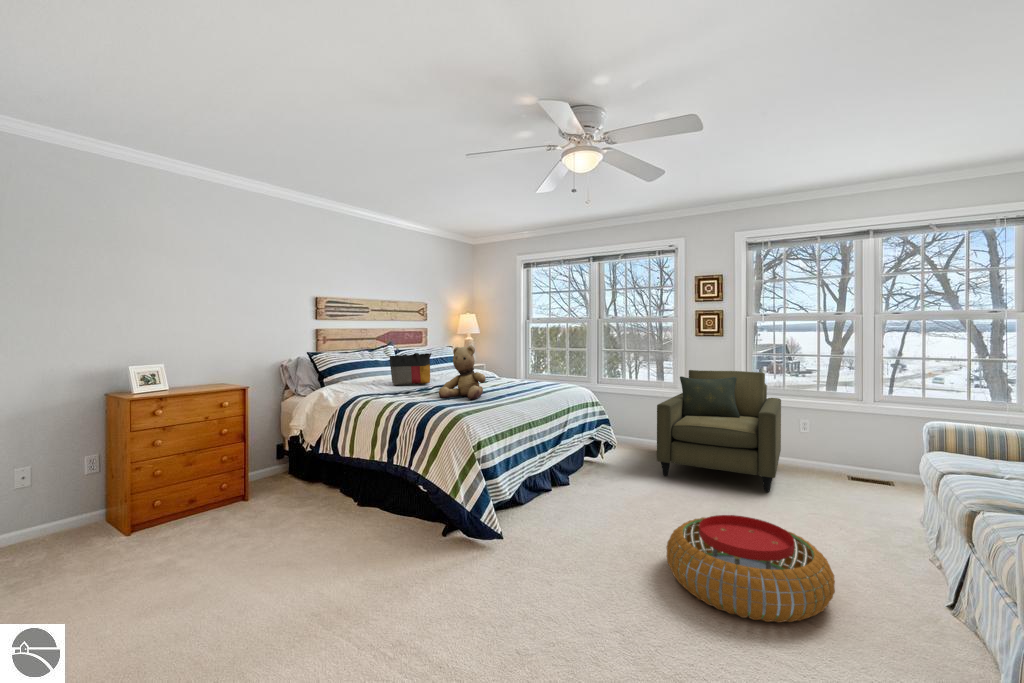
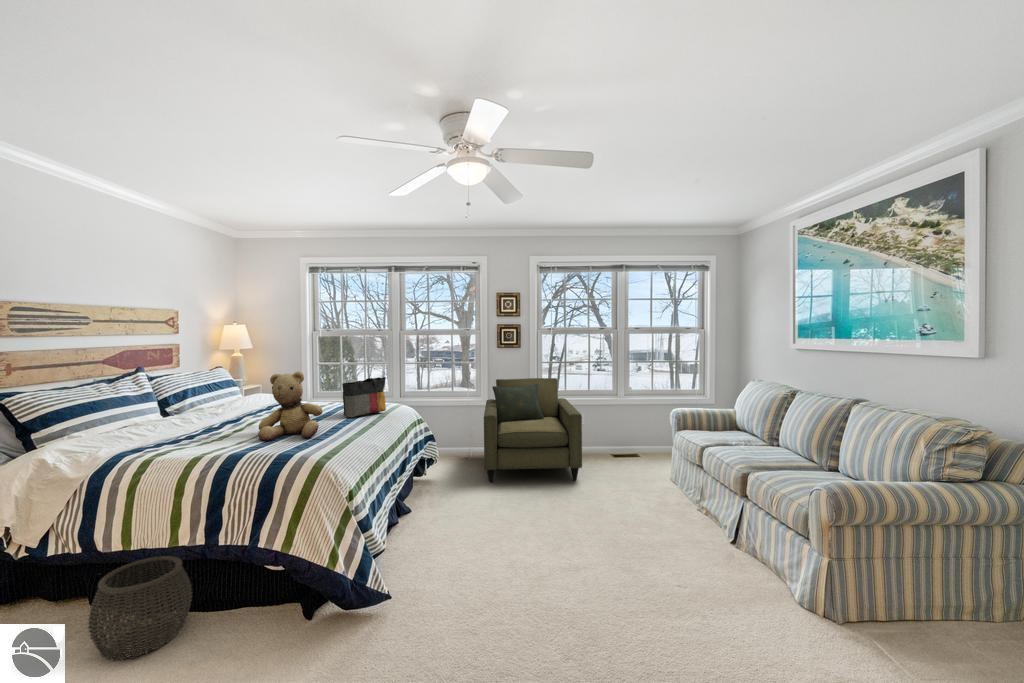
tote bag: present [390,353,431,385] -> present [342,377,386,417]
woven basket: none [322,466,380,526] -> present [88,556,192,660]
pouf: present [667,515,835,623] -> none [556,511,687,602]

